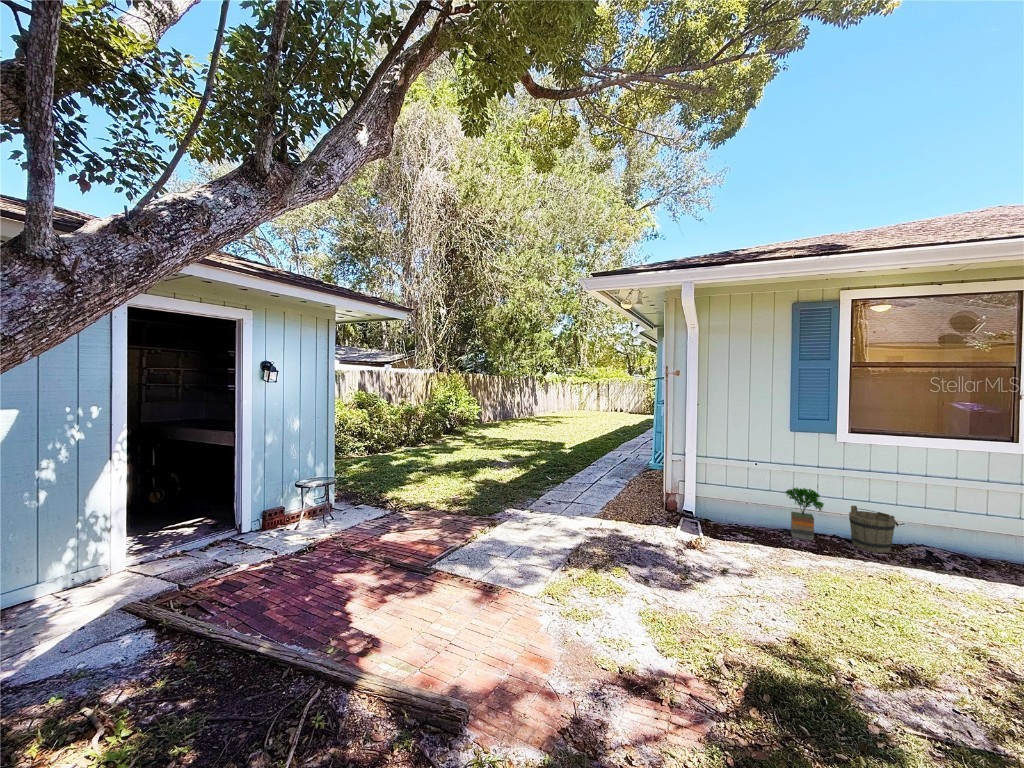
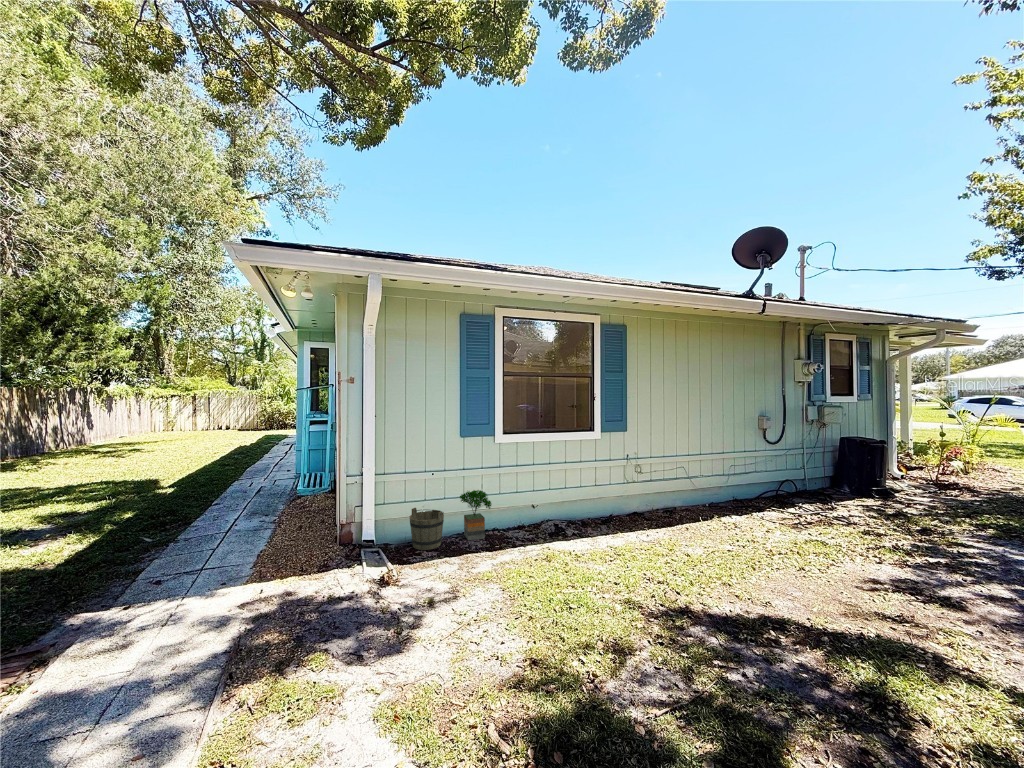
bucket: present [849,506,895,553] -> present [409,508,444,550]

